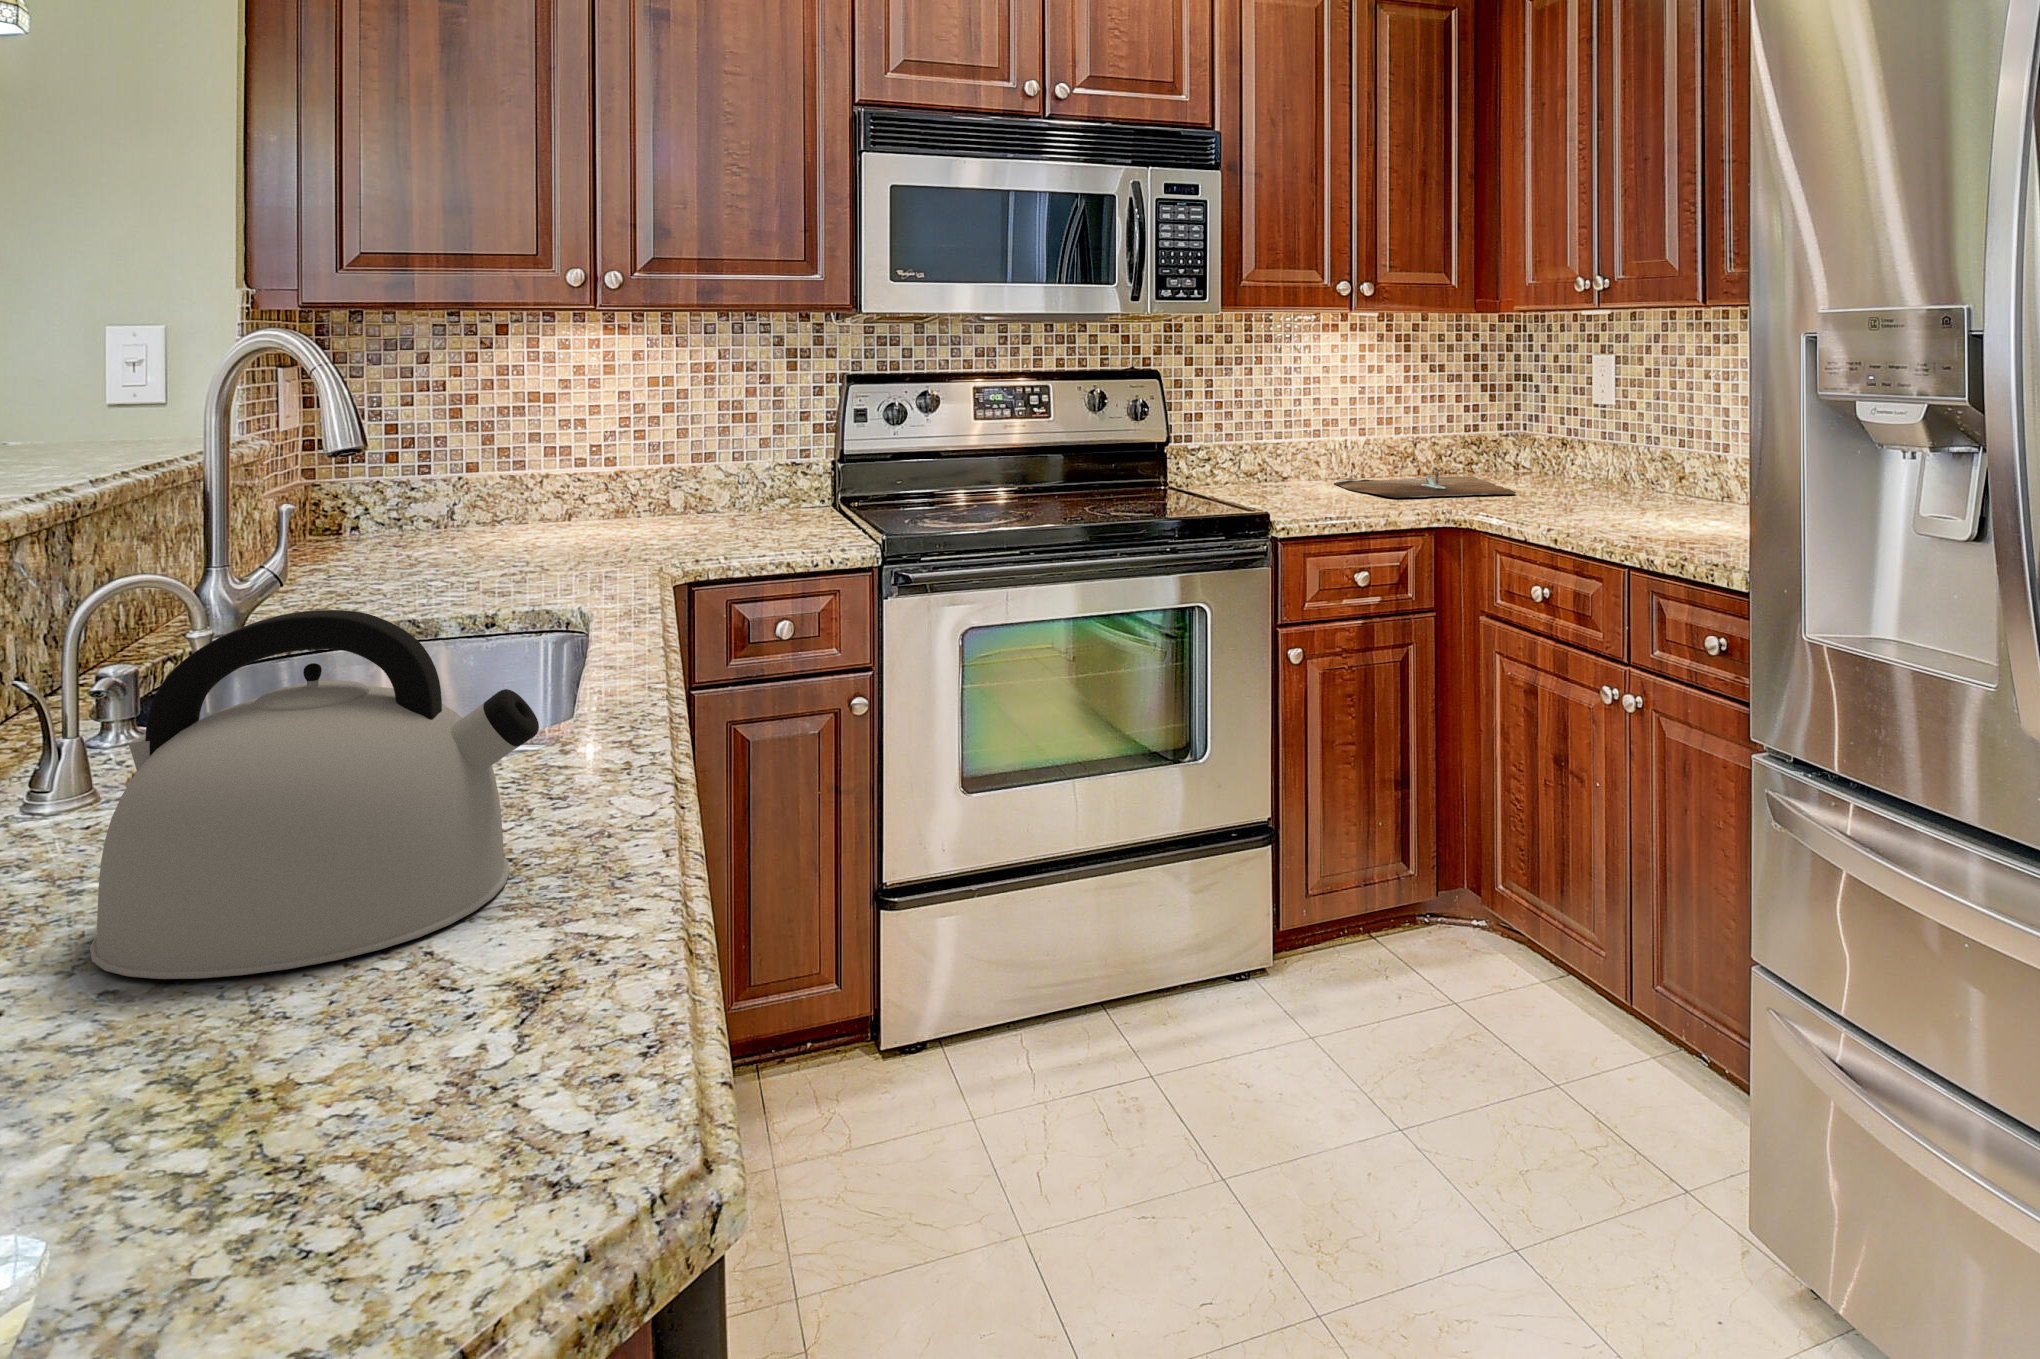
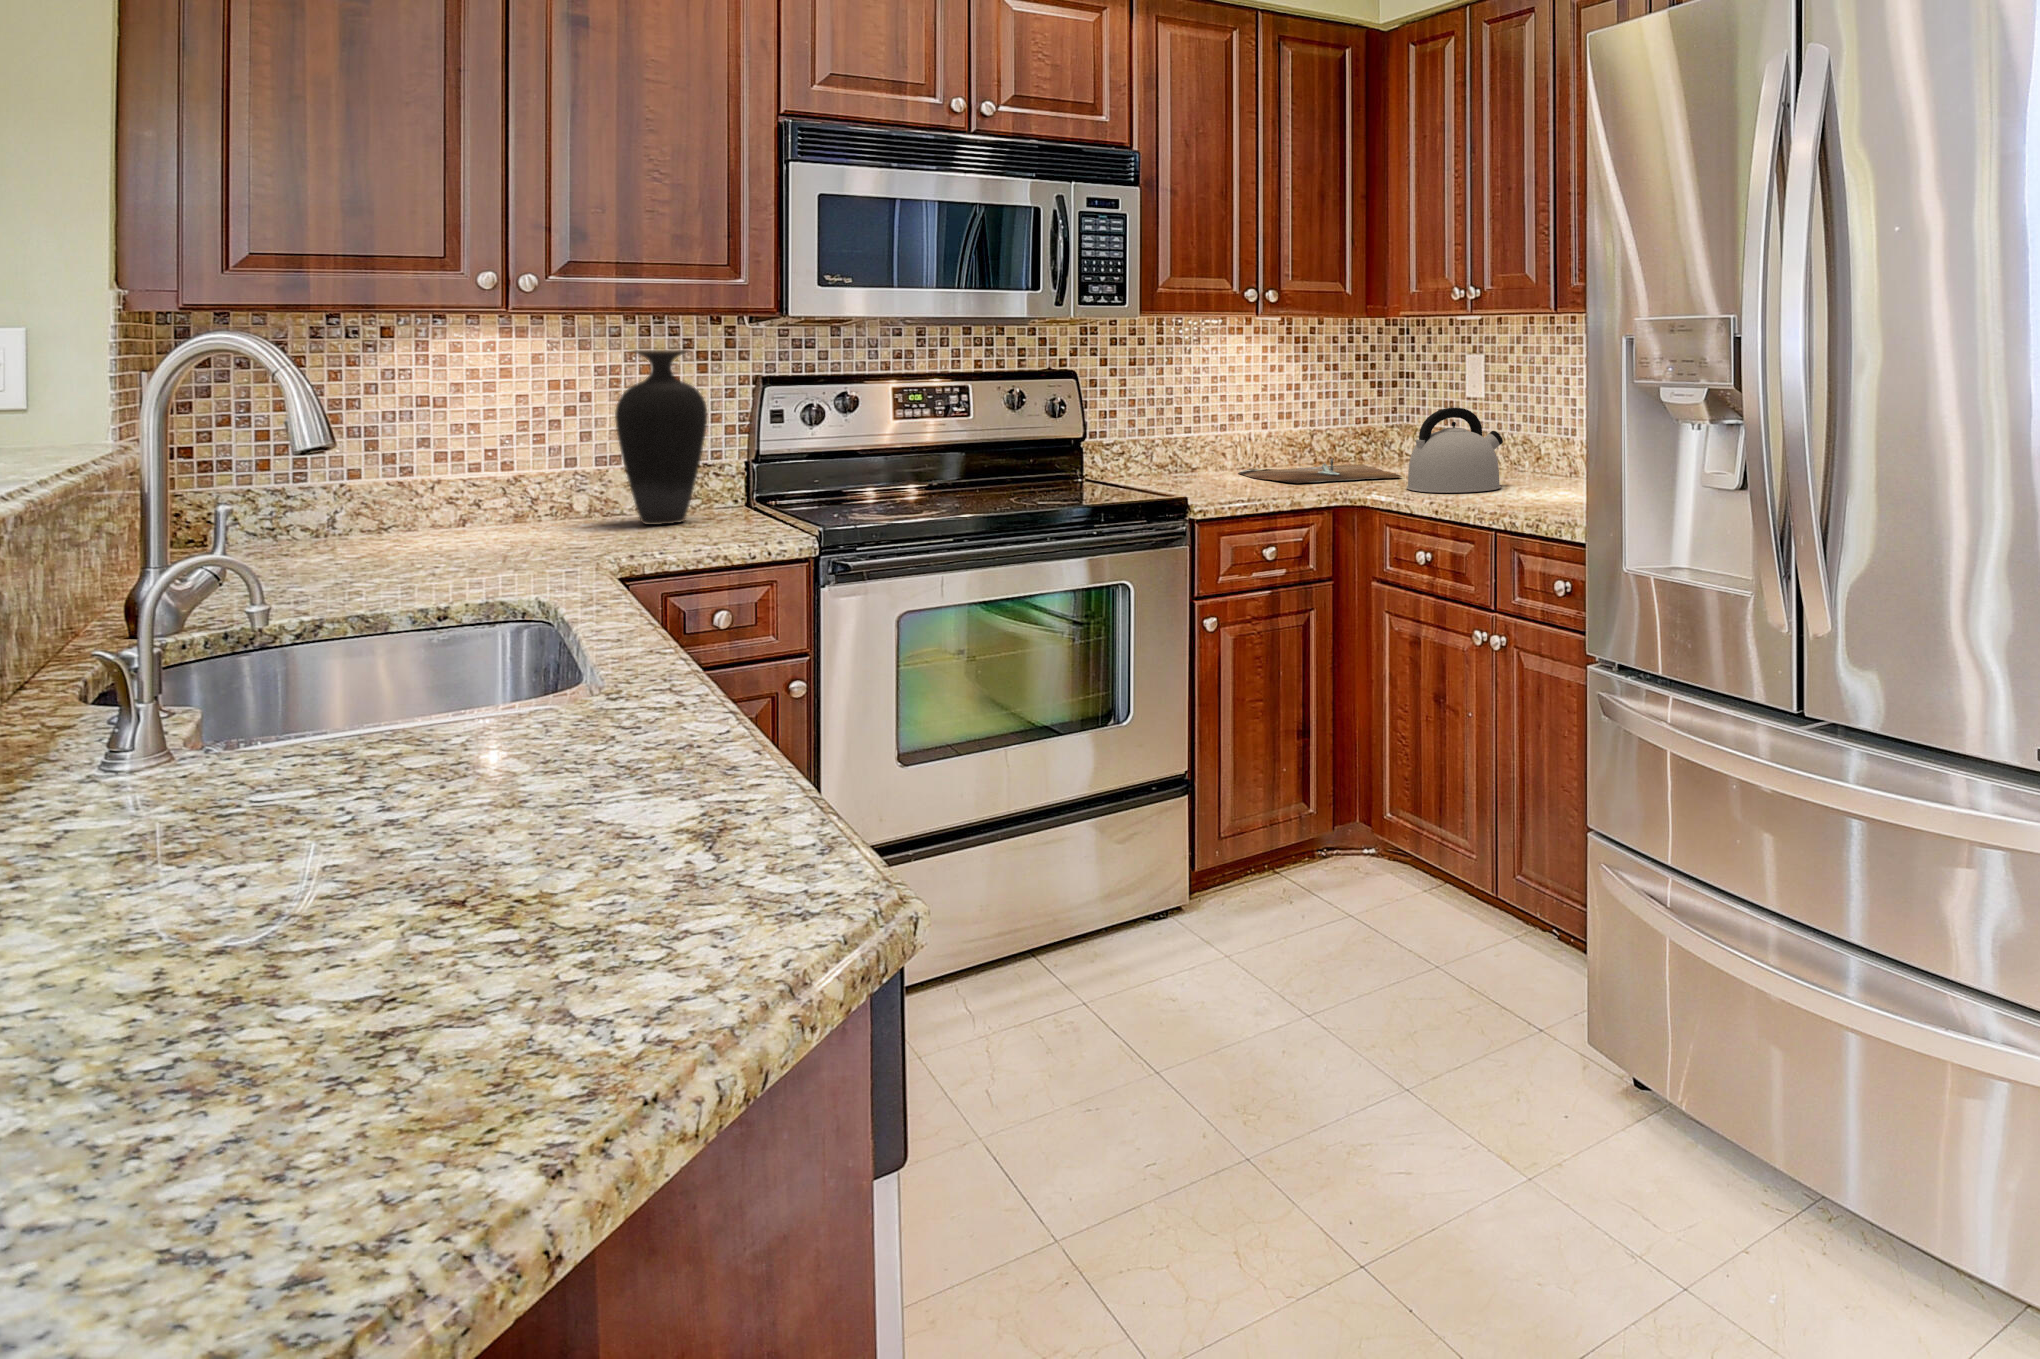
vase: none [702,348,788,526] -> present [615,350,707,525]
kettle: present [90,610,539,979] -> present [1407,408,1503,493]

